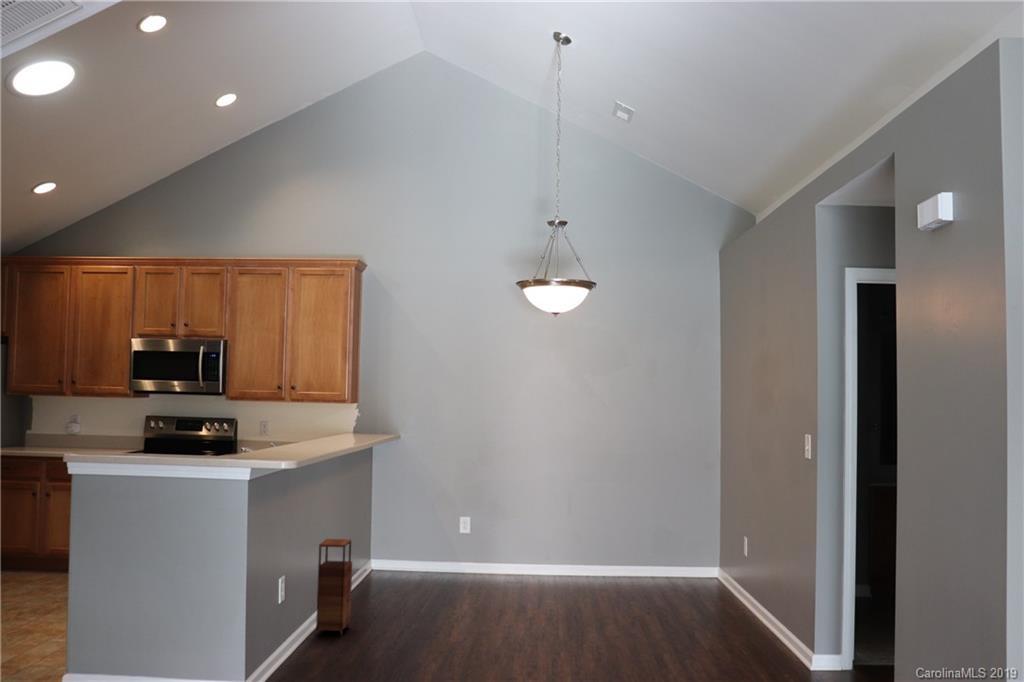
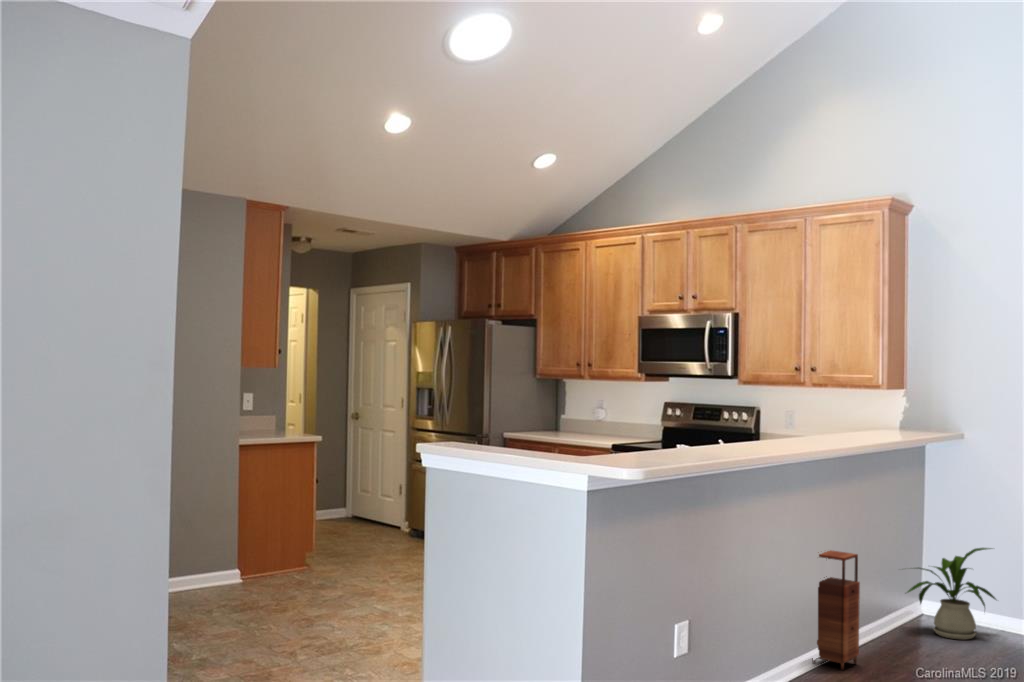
house plant: none [360,517,427,588] -> present [907,548,996,640]

